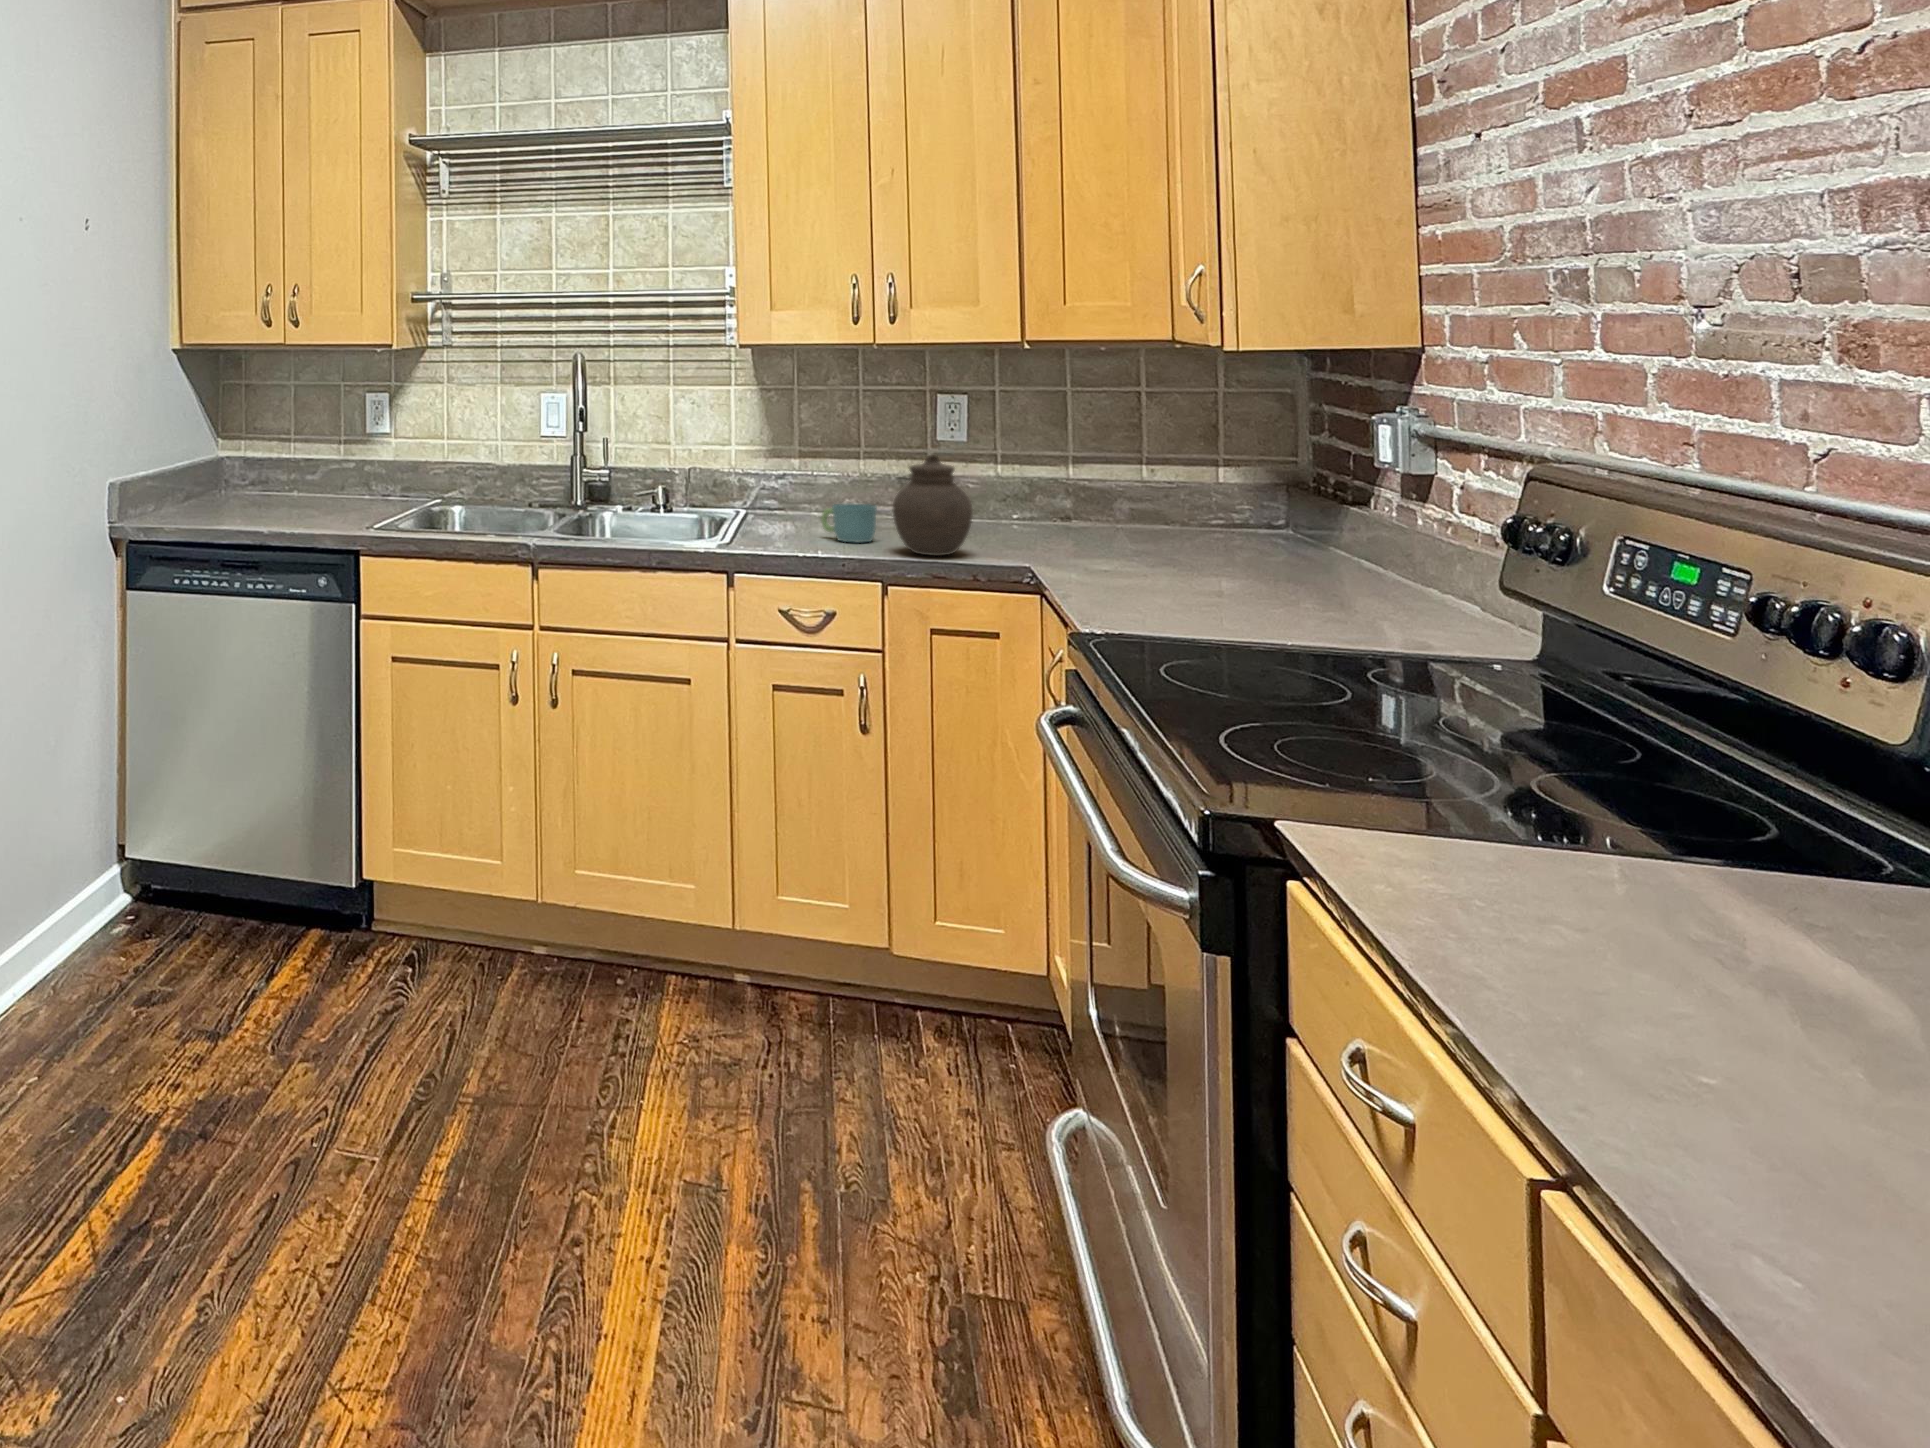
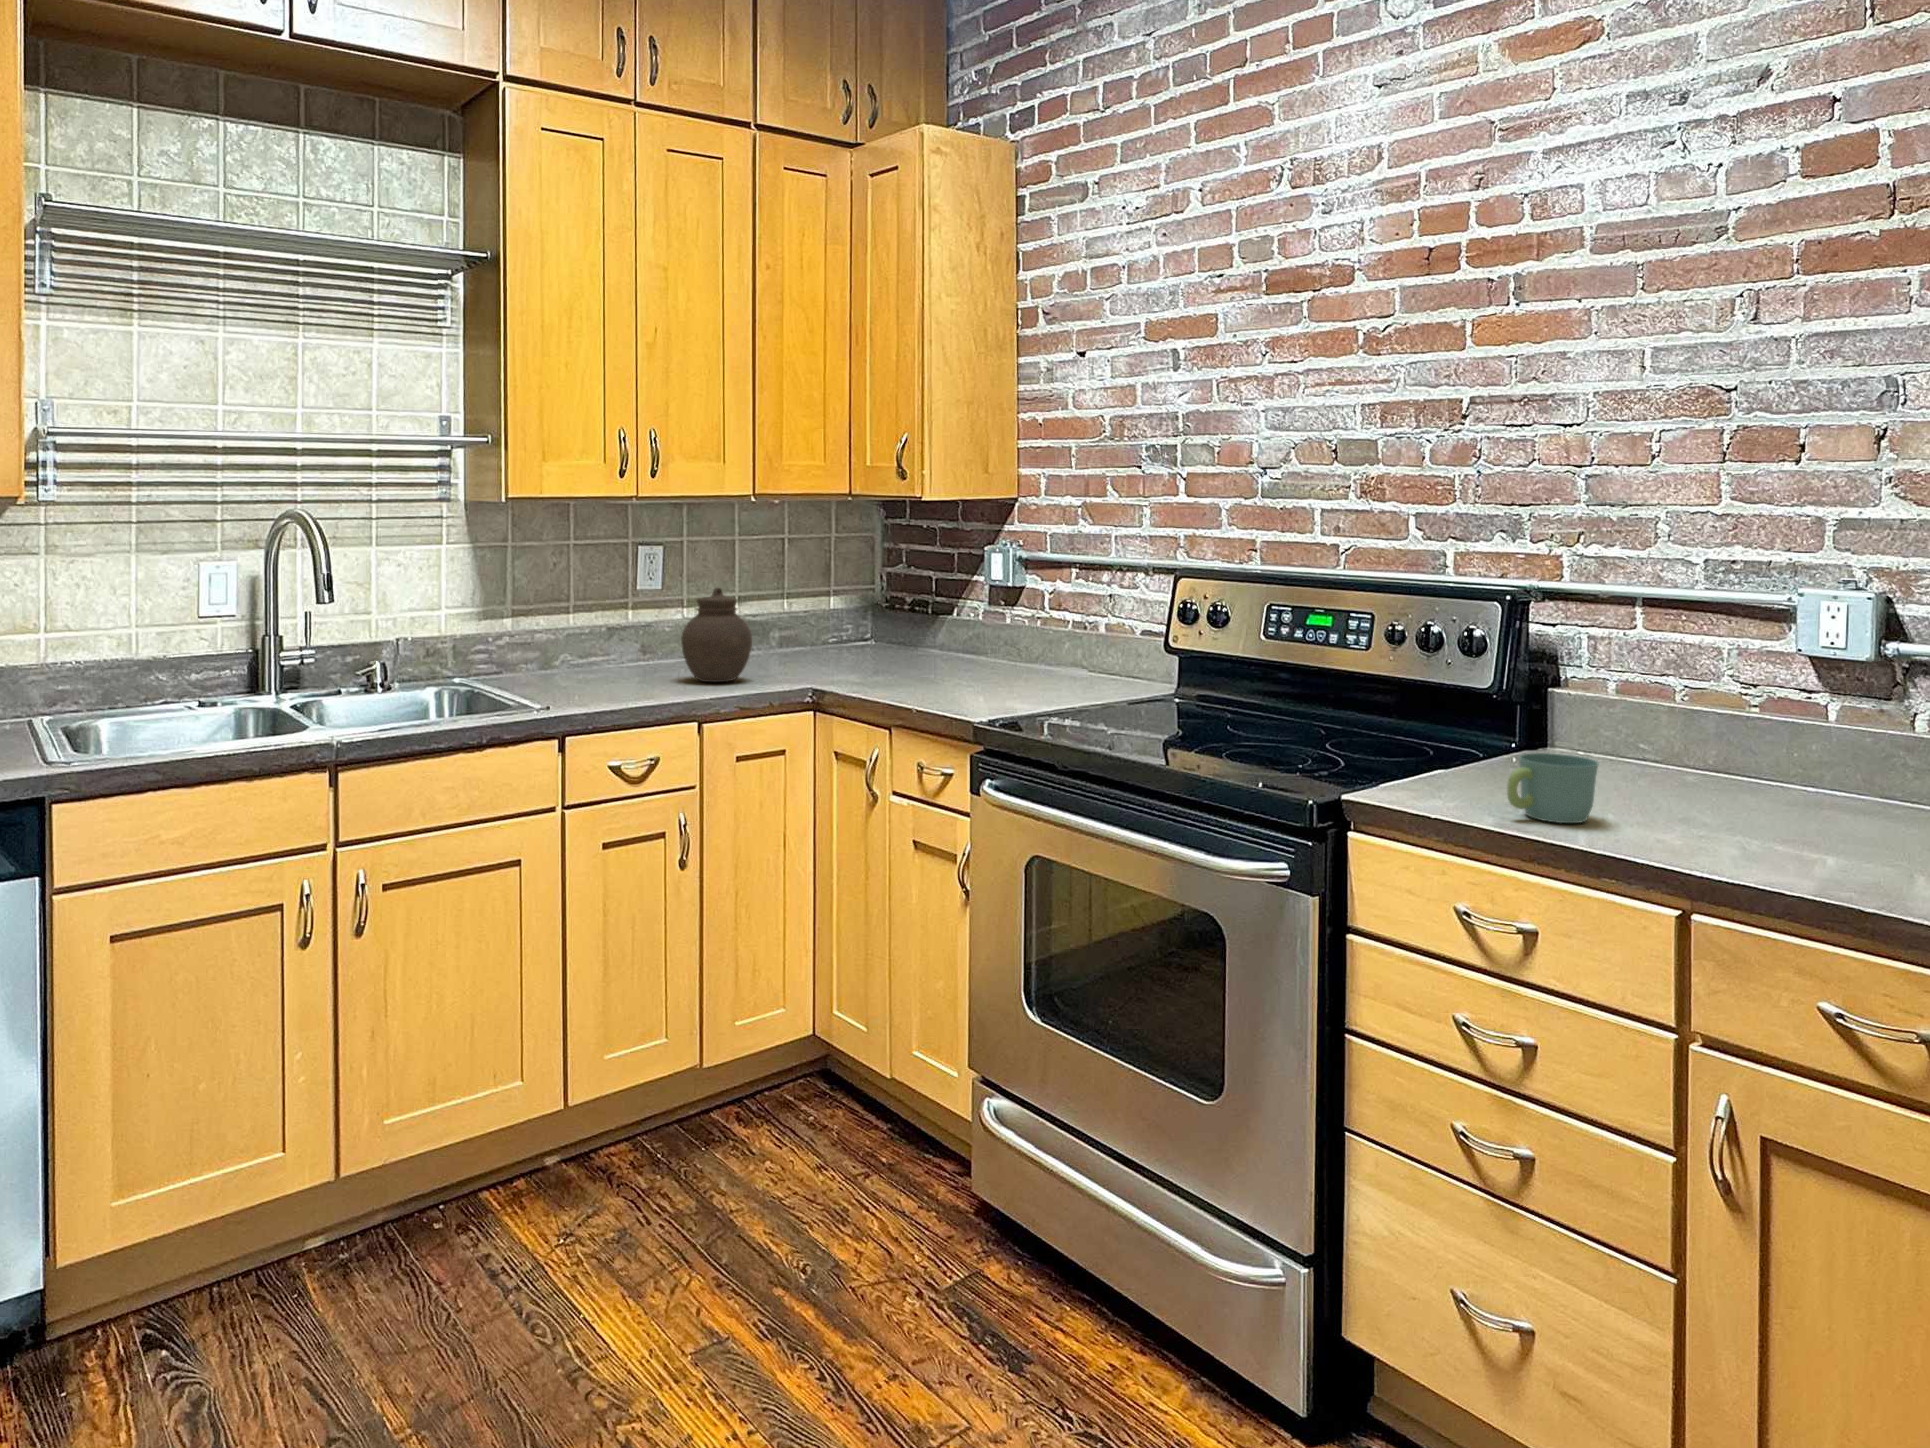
mug: present [821,503,877,542] -> present [1507,753,1598,823]

